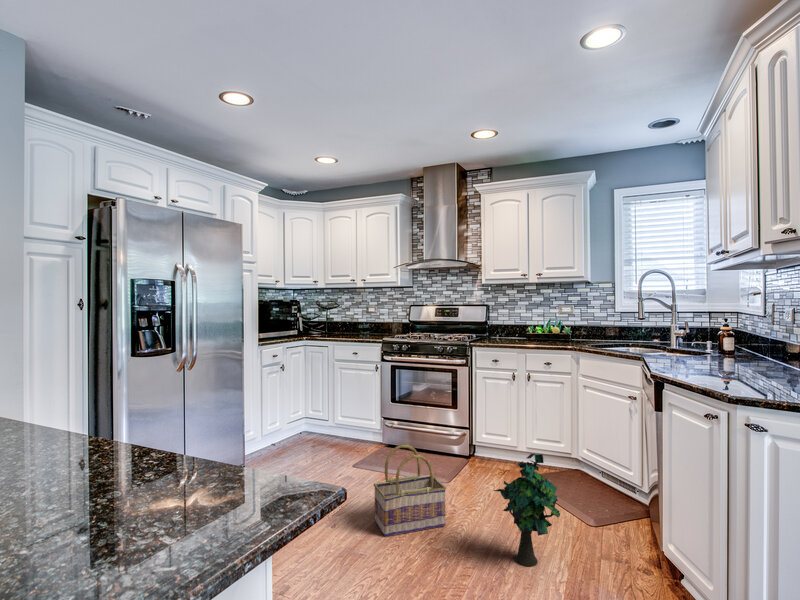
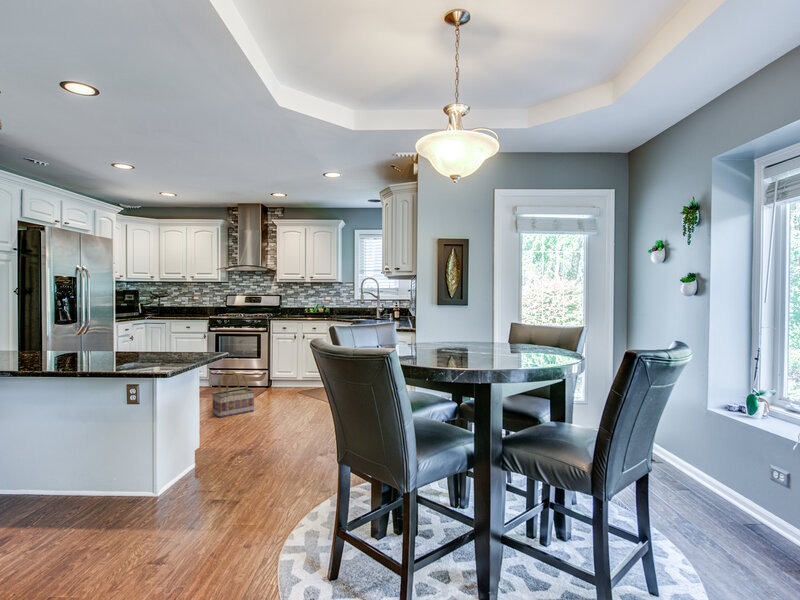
decorative plant: present [494,454,560,566] -> none [279,364,311,417]

